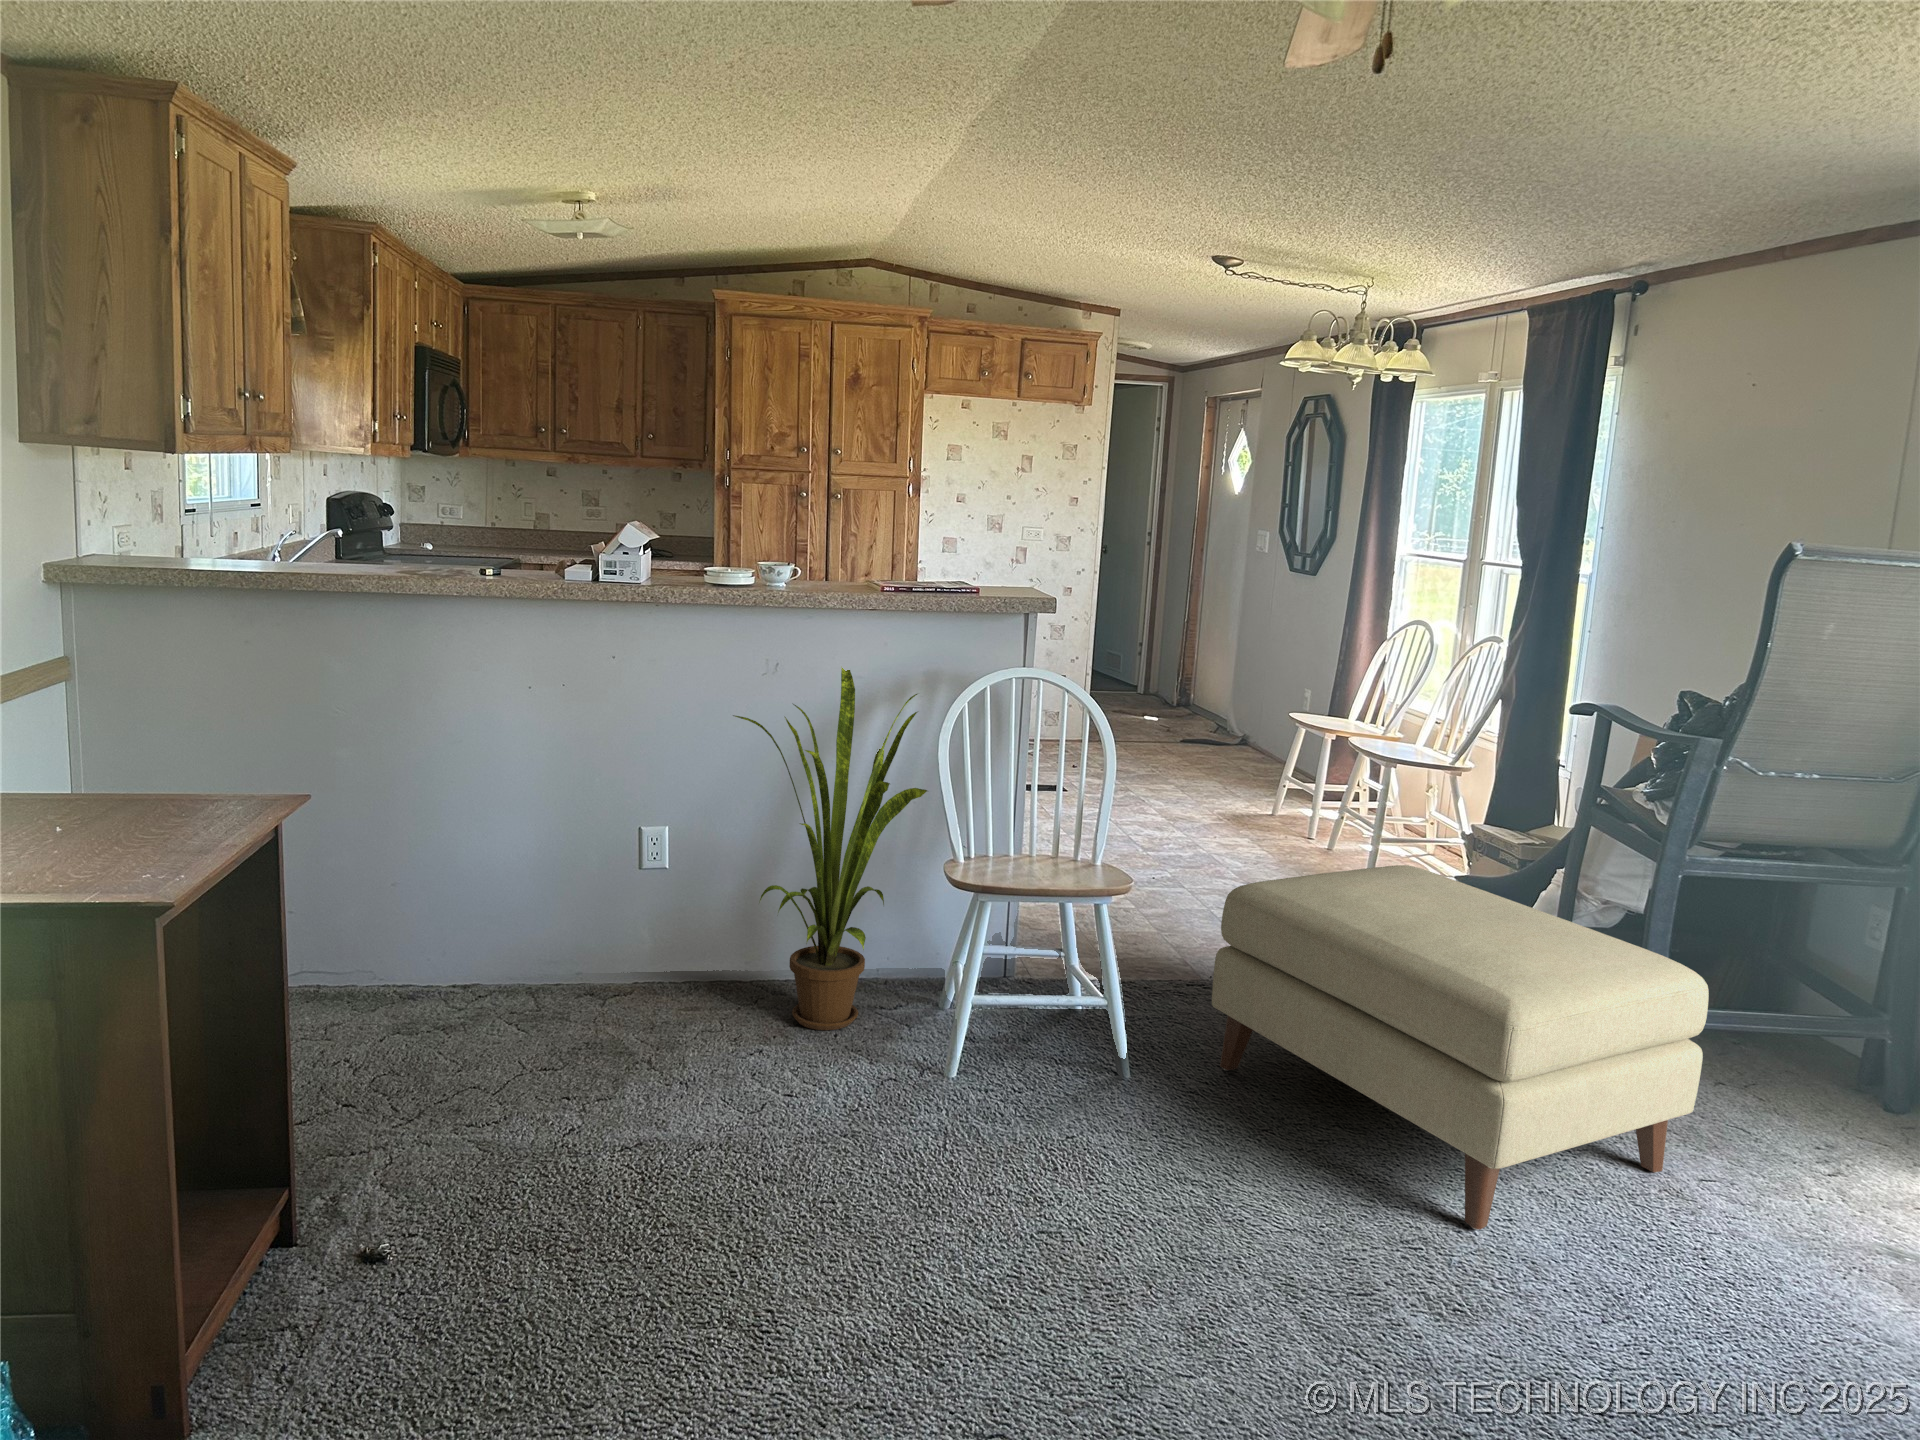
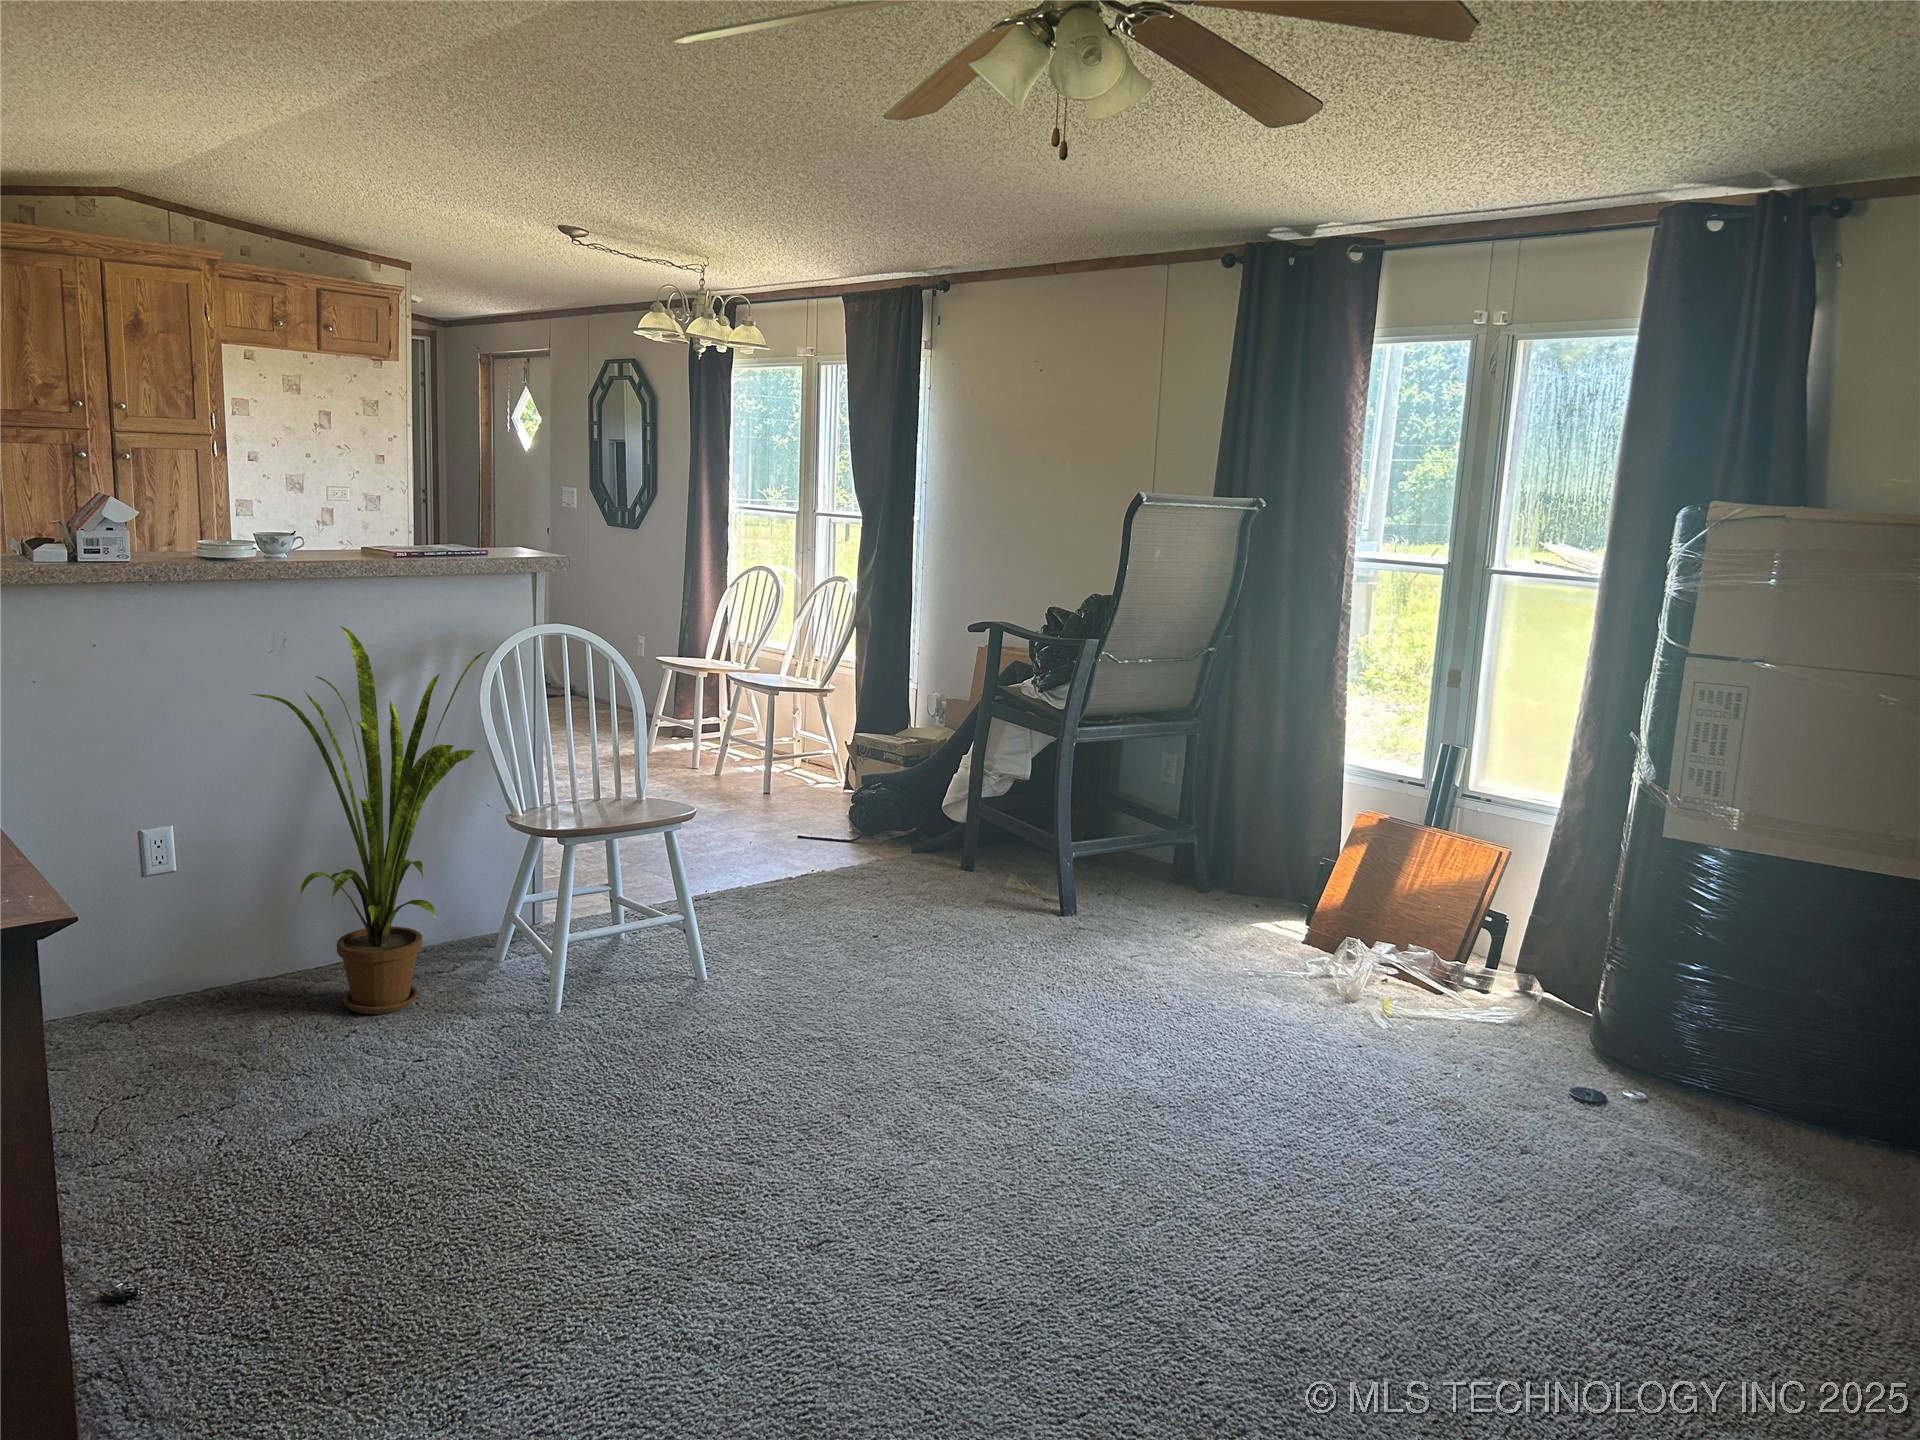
ottoman: present [1212,865,1709,1230] -> none [764,765,1127,1020]

